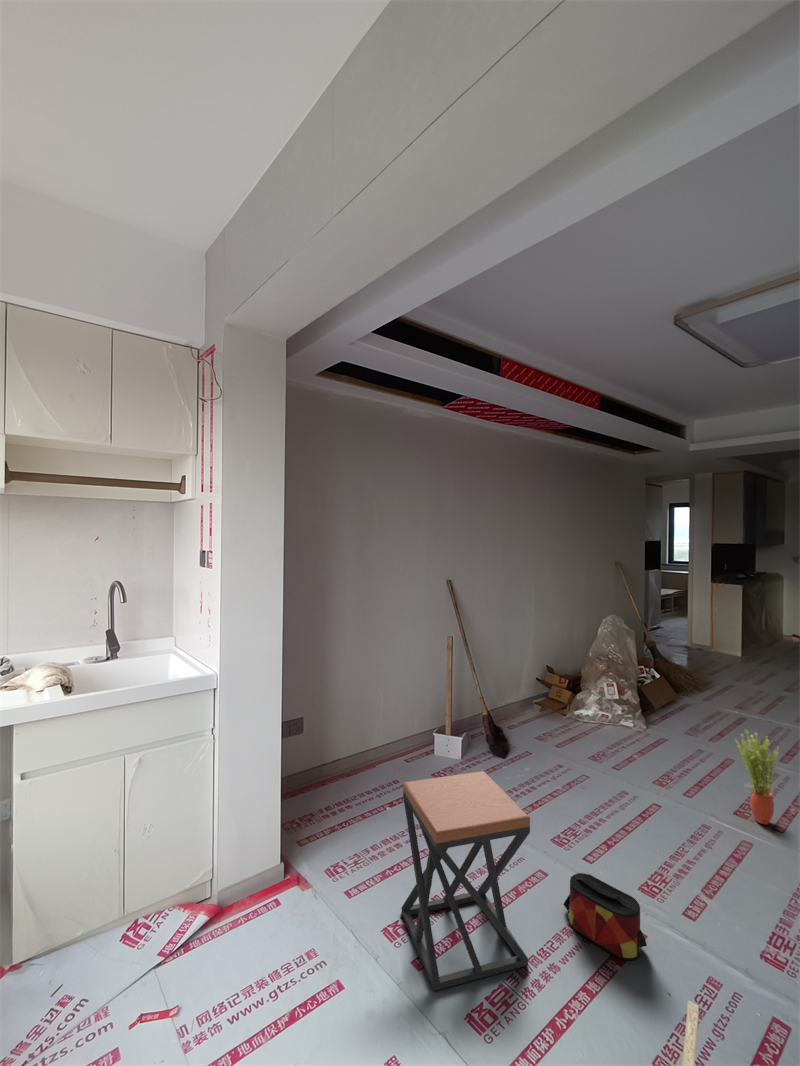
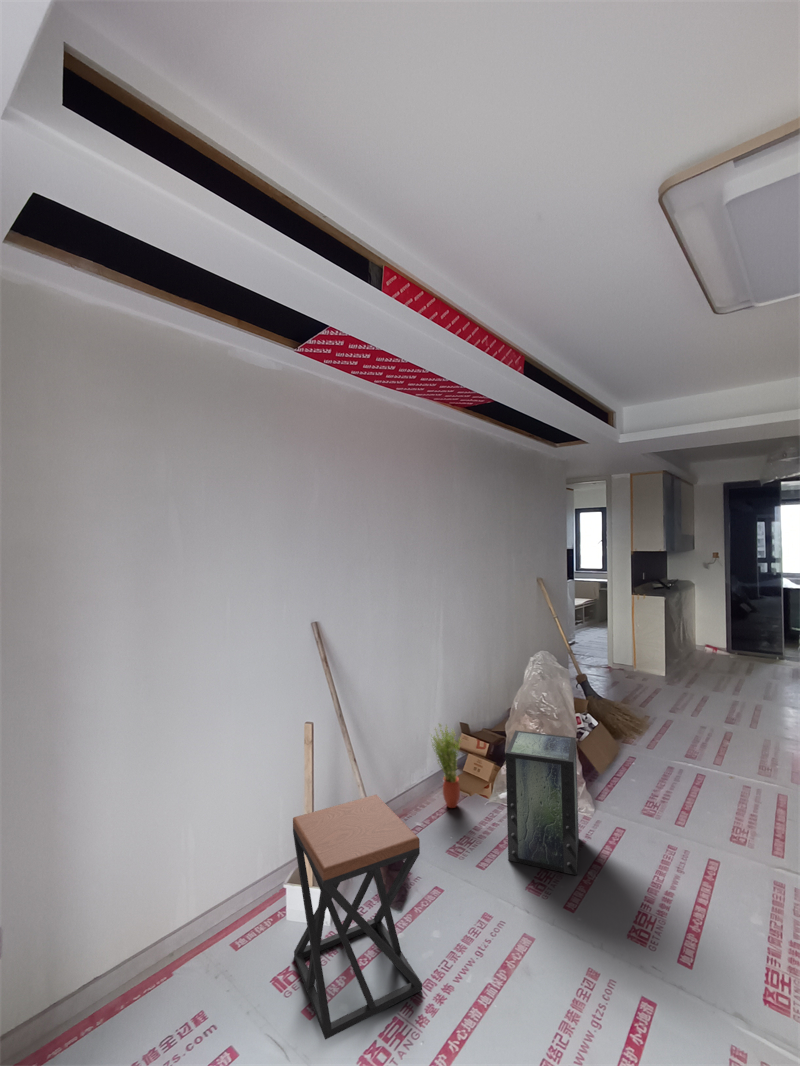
storage box: none [619,725,701,883] -> present [506,731,579,875]
potted plant: present [737,730,778,825] -> present [432,724,461,808]
bag: present [564,873,647,960] -> none [457,884,533,965]

